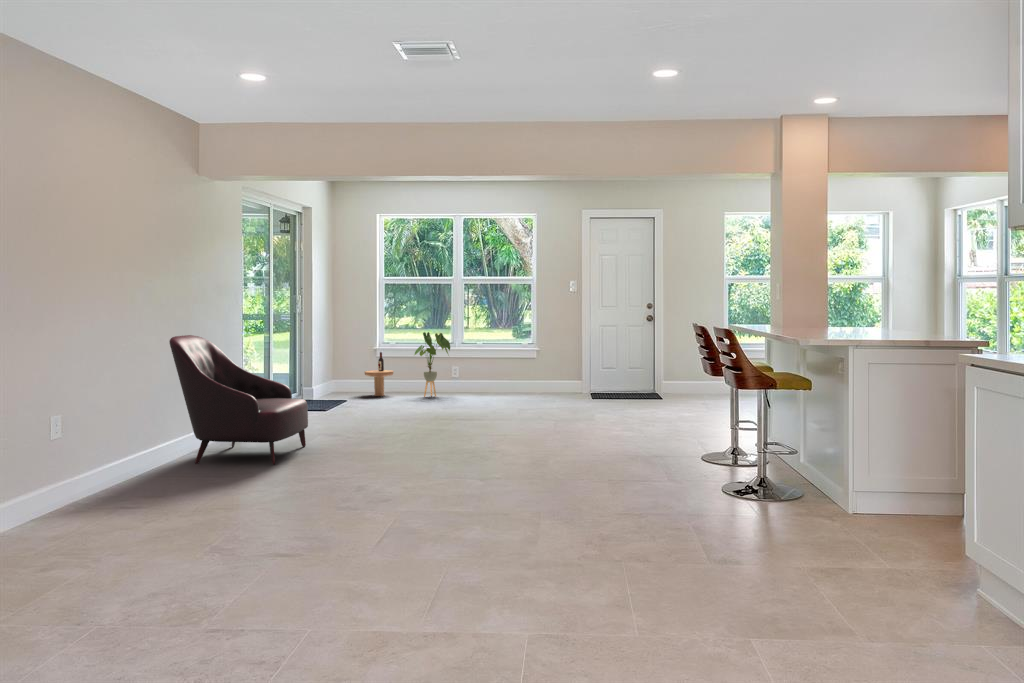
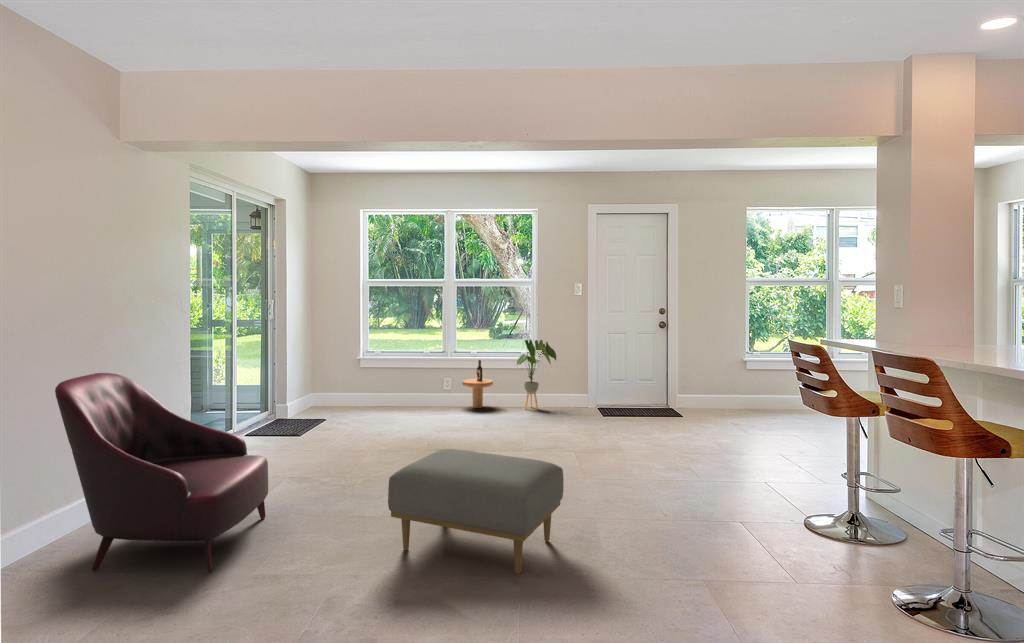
house plant: present [415,332,450,397] -> present [517,339,556,409]
side table: present [364,352,394,396] -> present [462,360,493,408]
ottoman: none [394,393,523,467] -> present [388,449,564,574]

